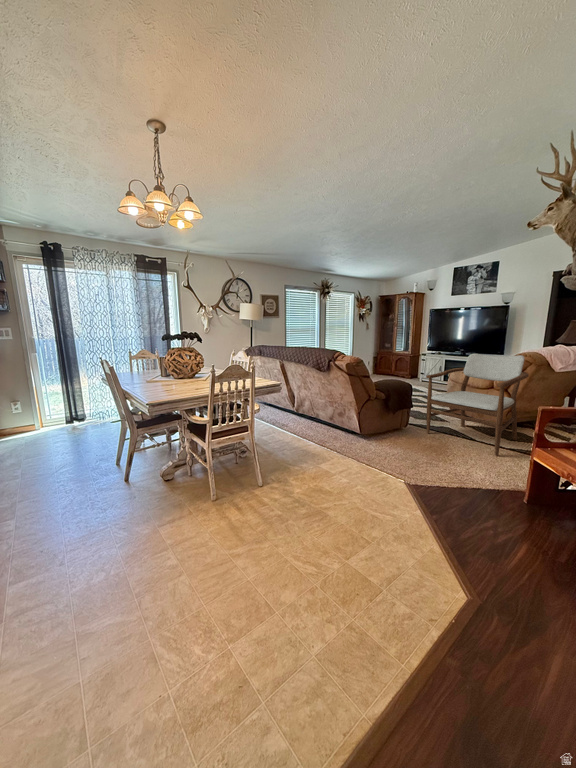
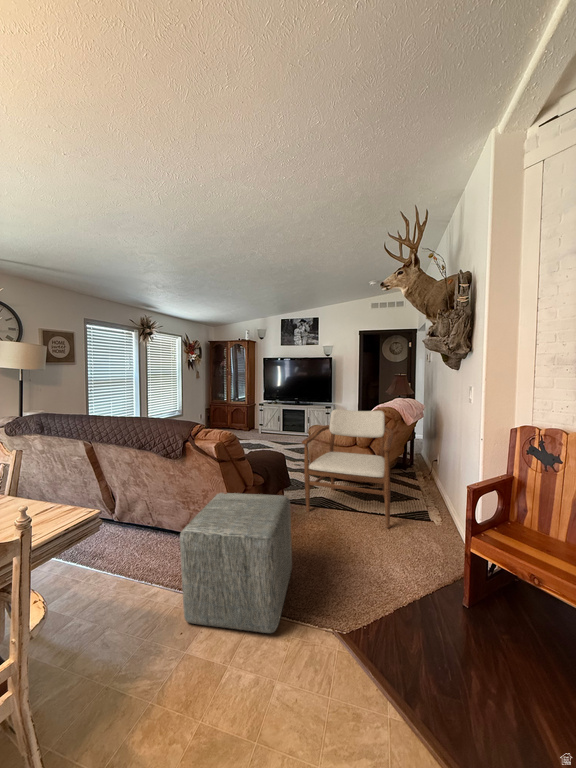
ottoman: none [320,397,394,470] -> present [180,493,292,633]

